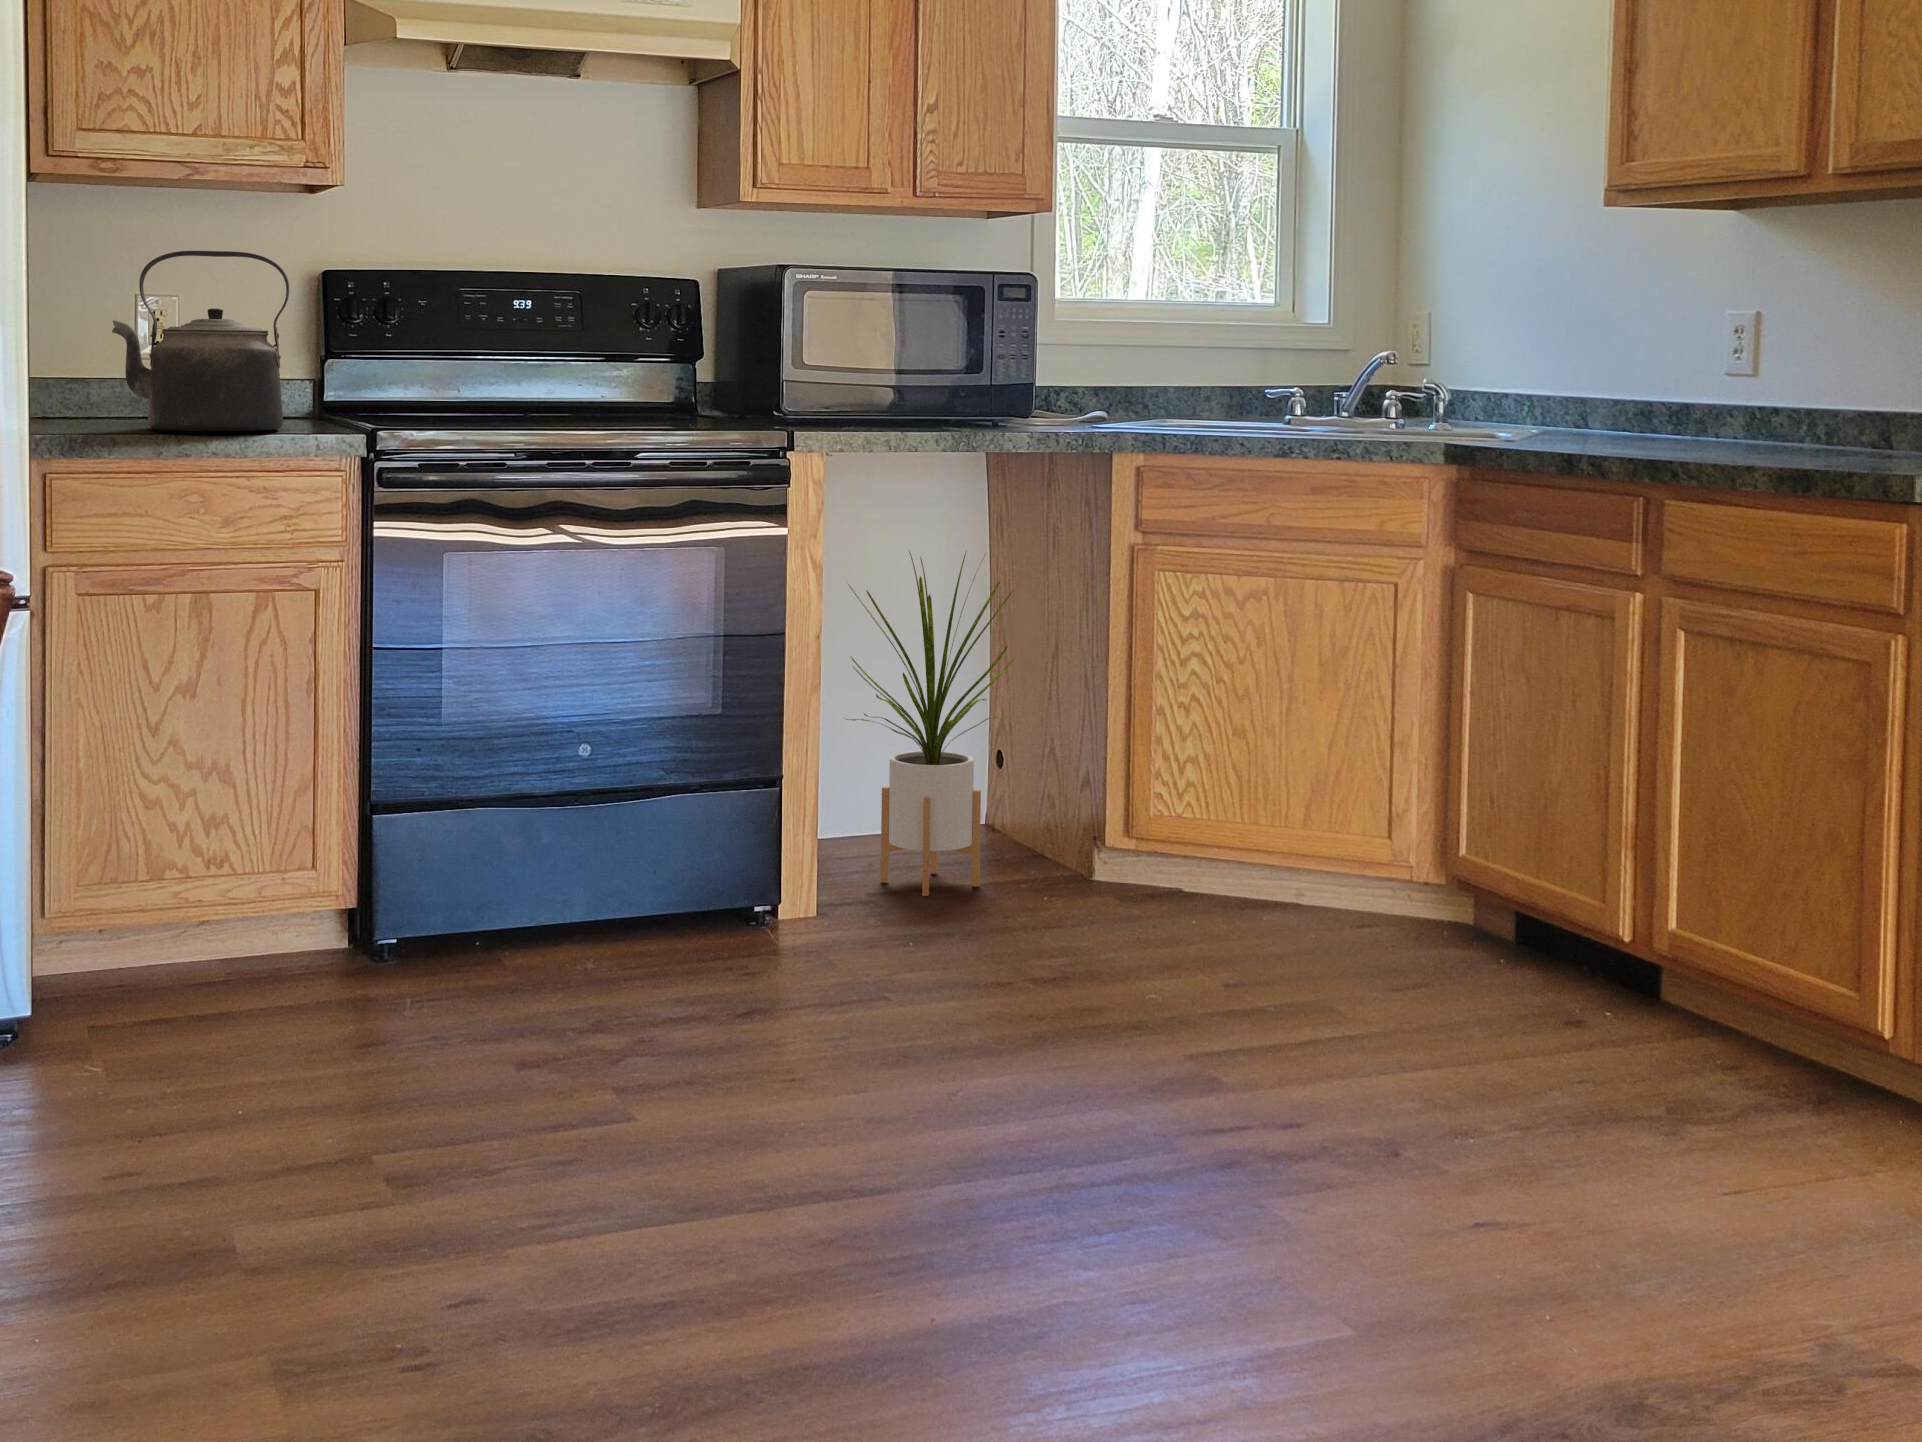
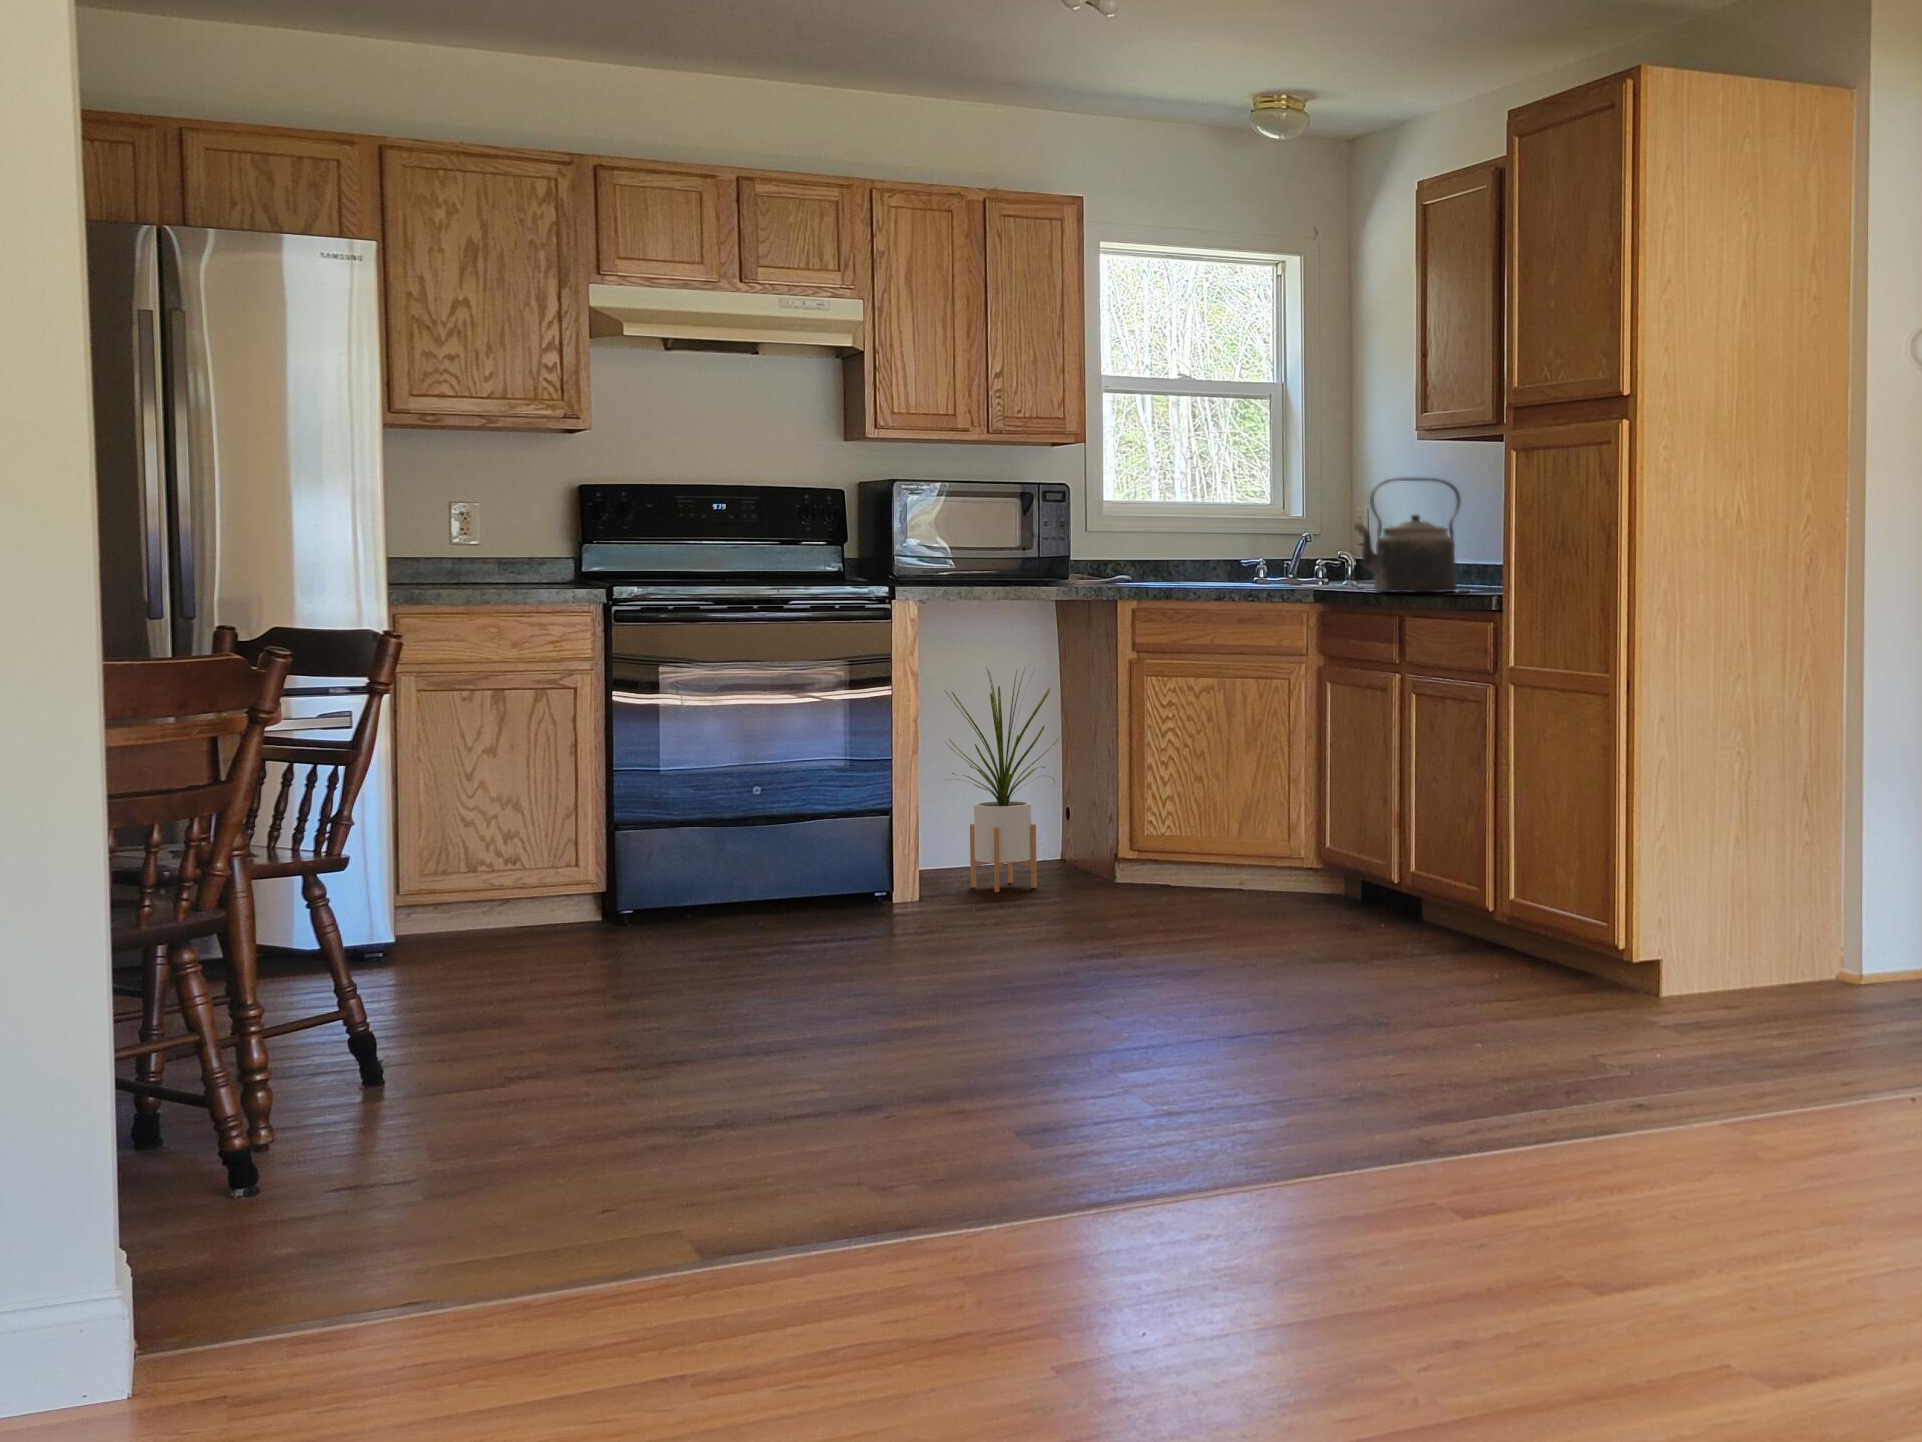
kettle: present [112,251,289,431] -> present [1355,478,1460,593]

